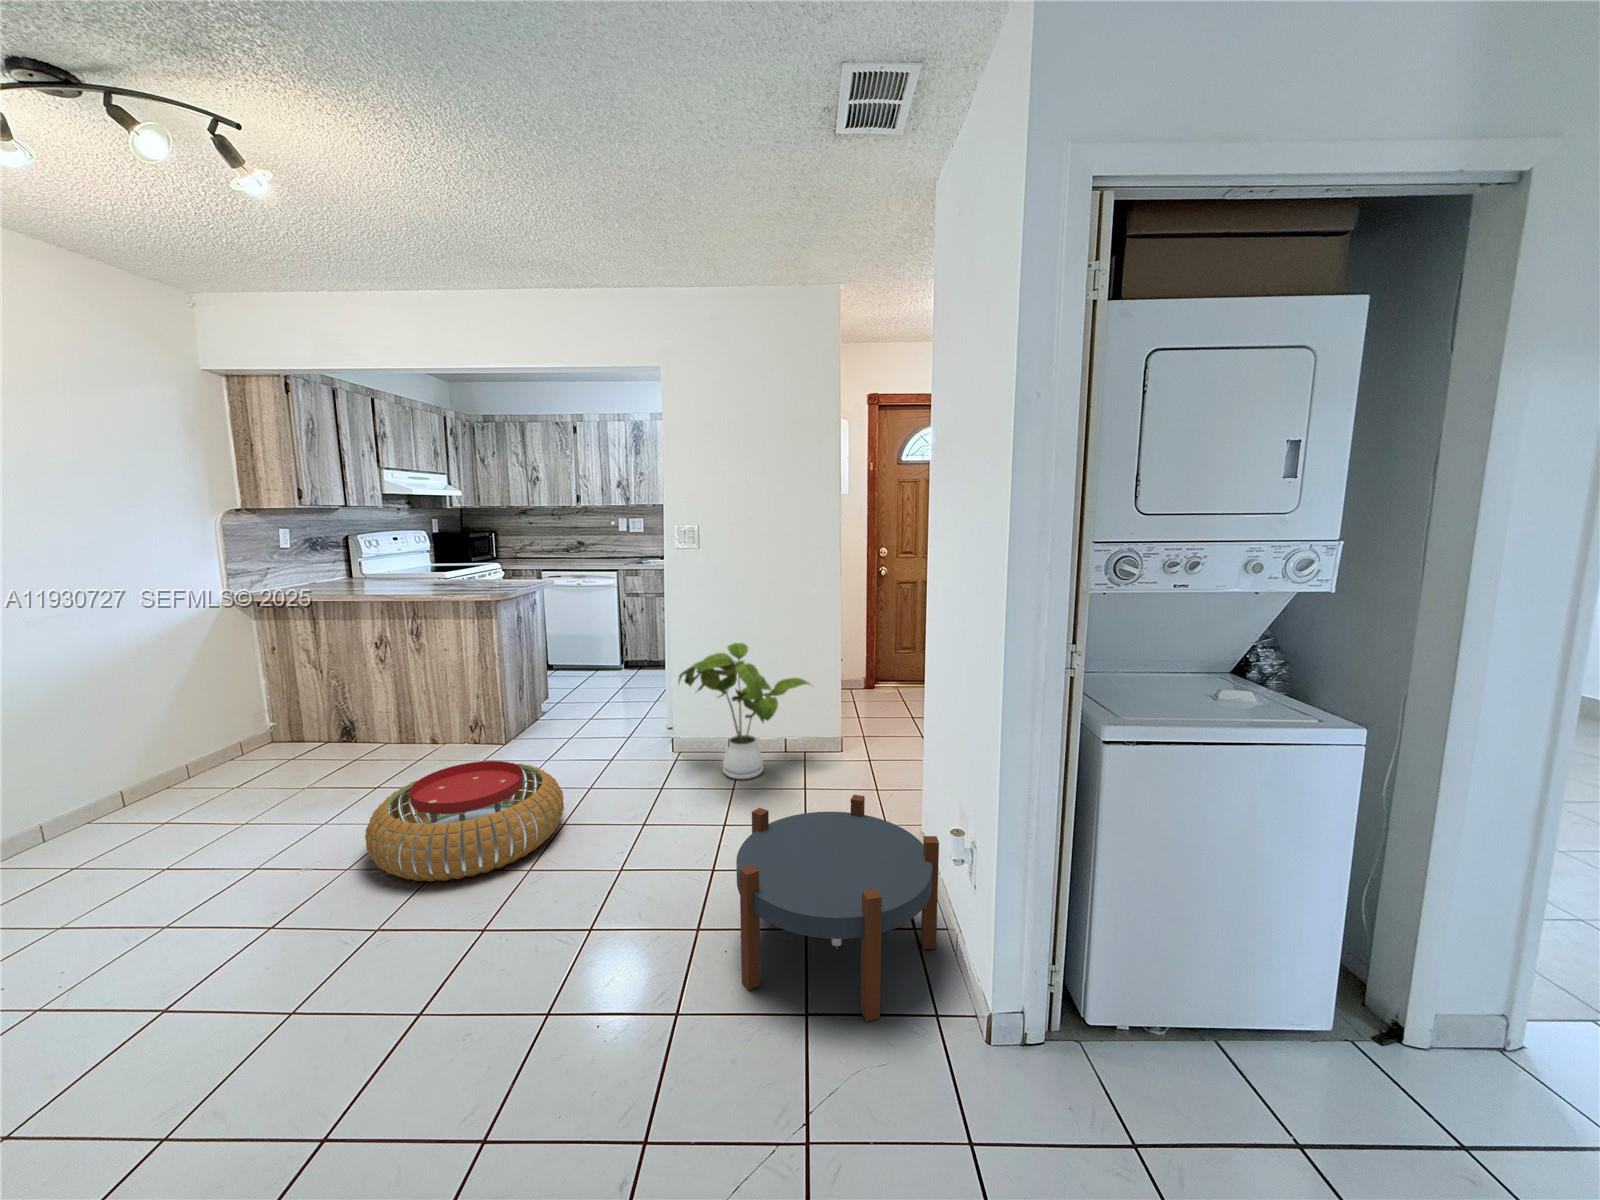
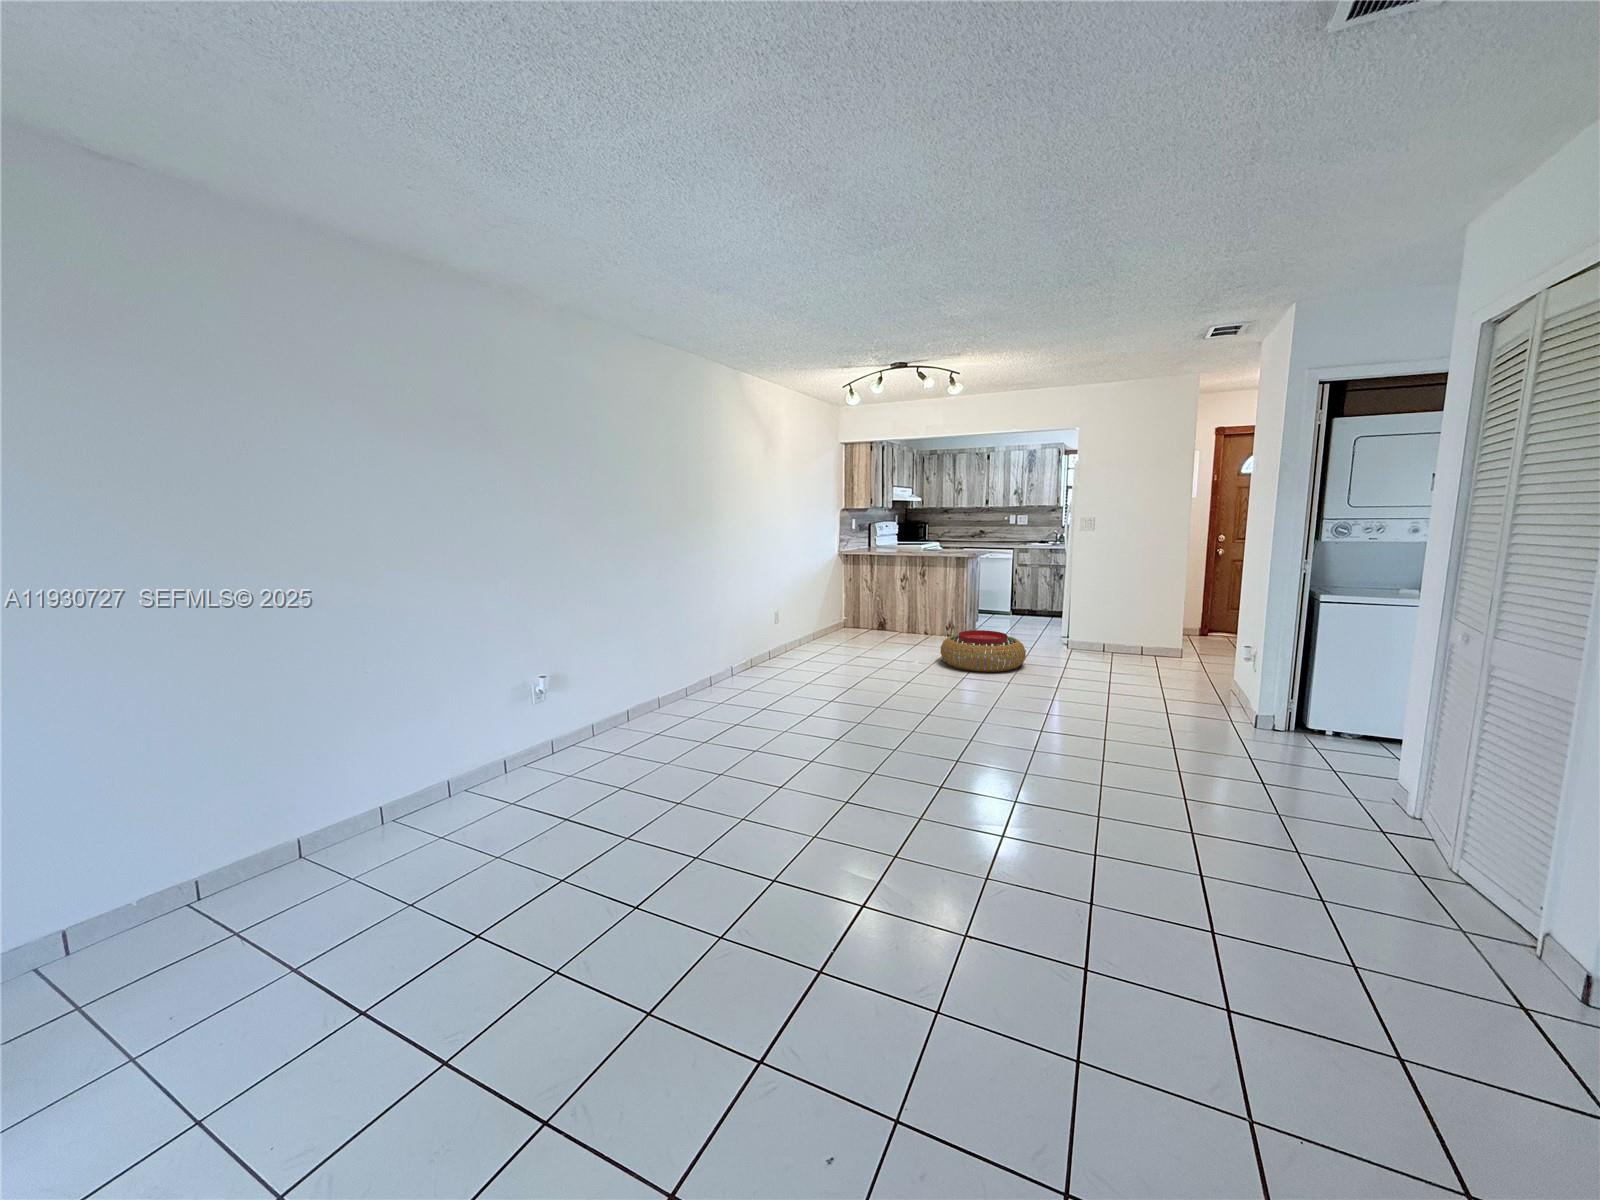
house plant: present [678,643,810,779] -> none [1080,581,1166,660]
side table: present [736,795,939,1022] -> none [1135,645,1241,718]

